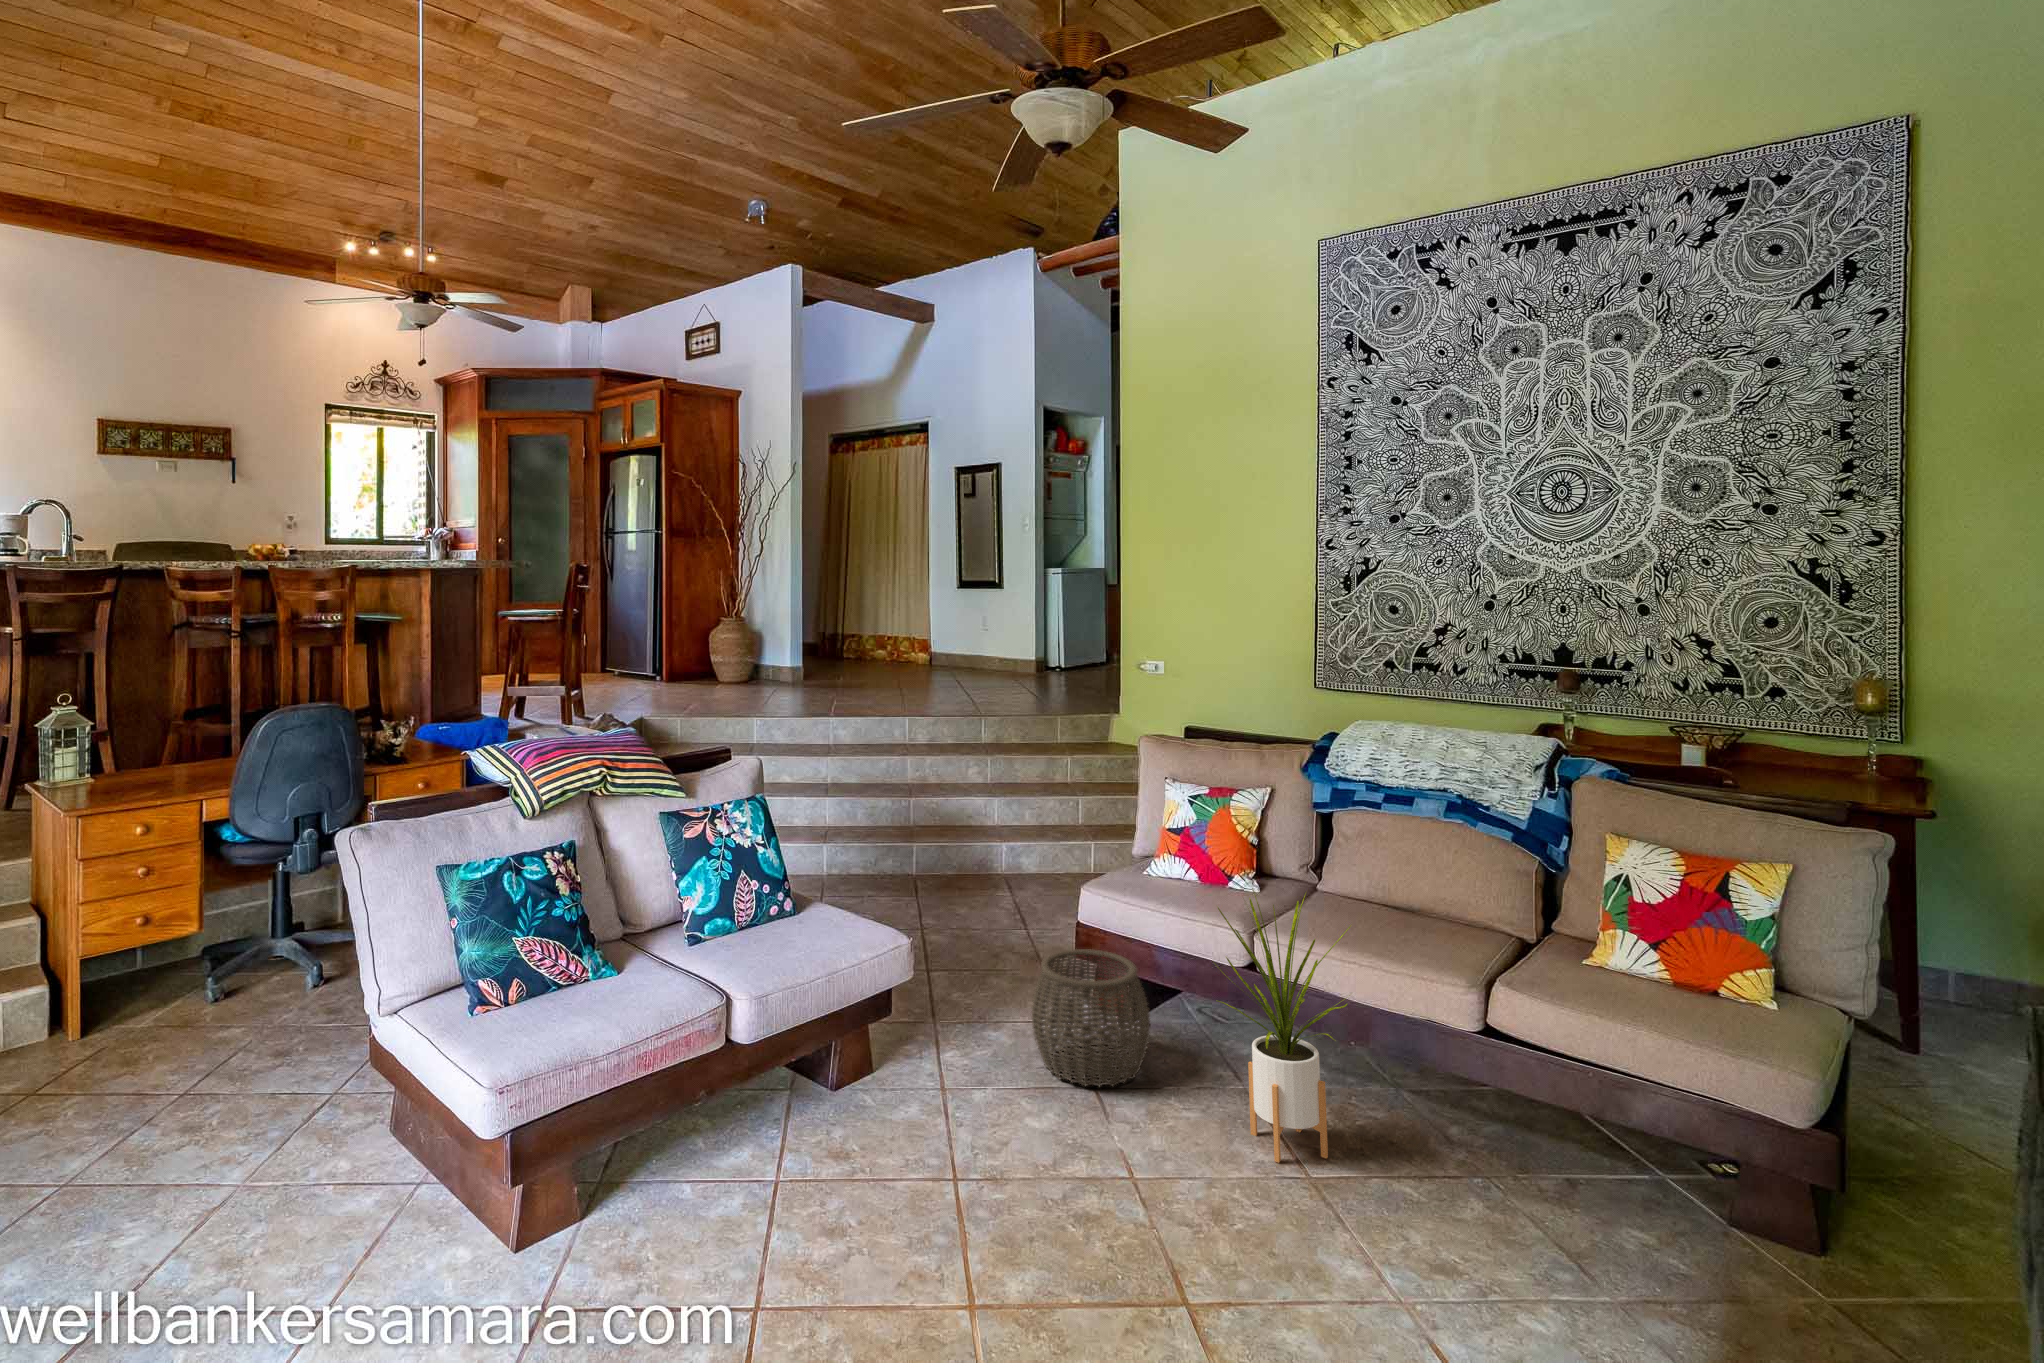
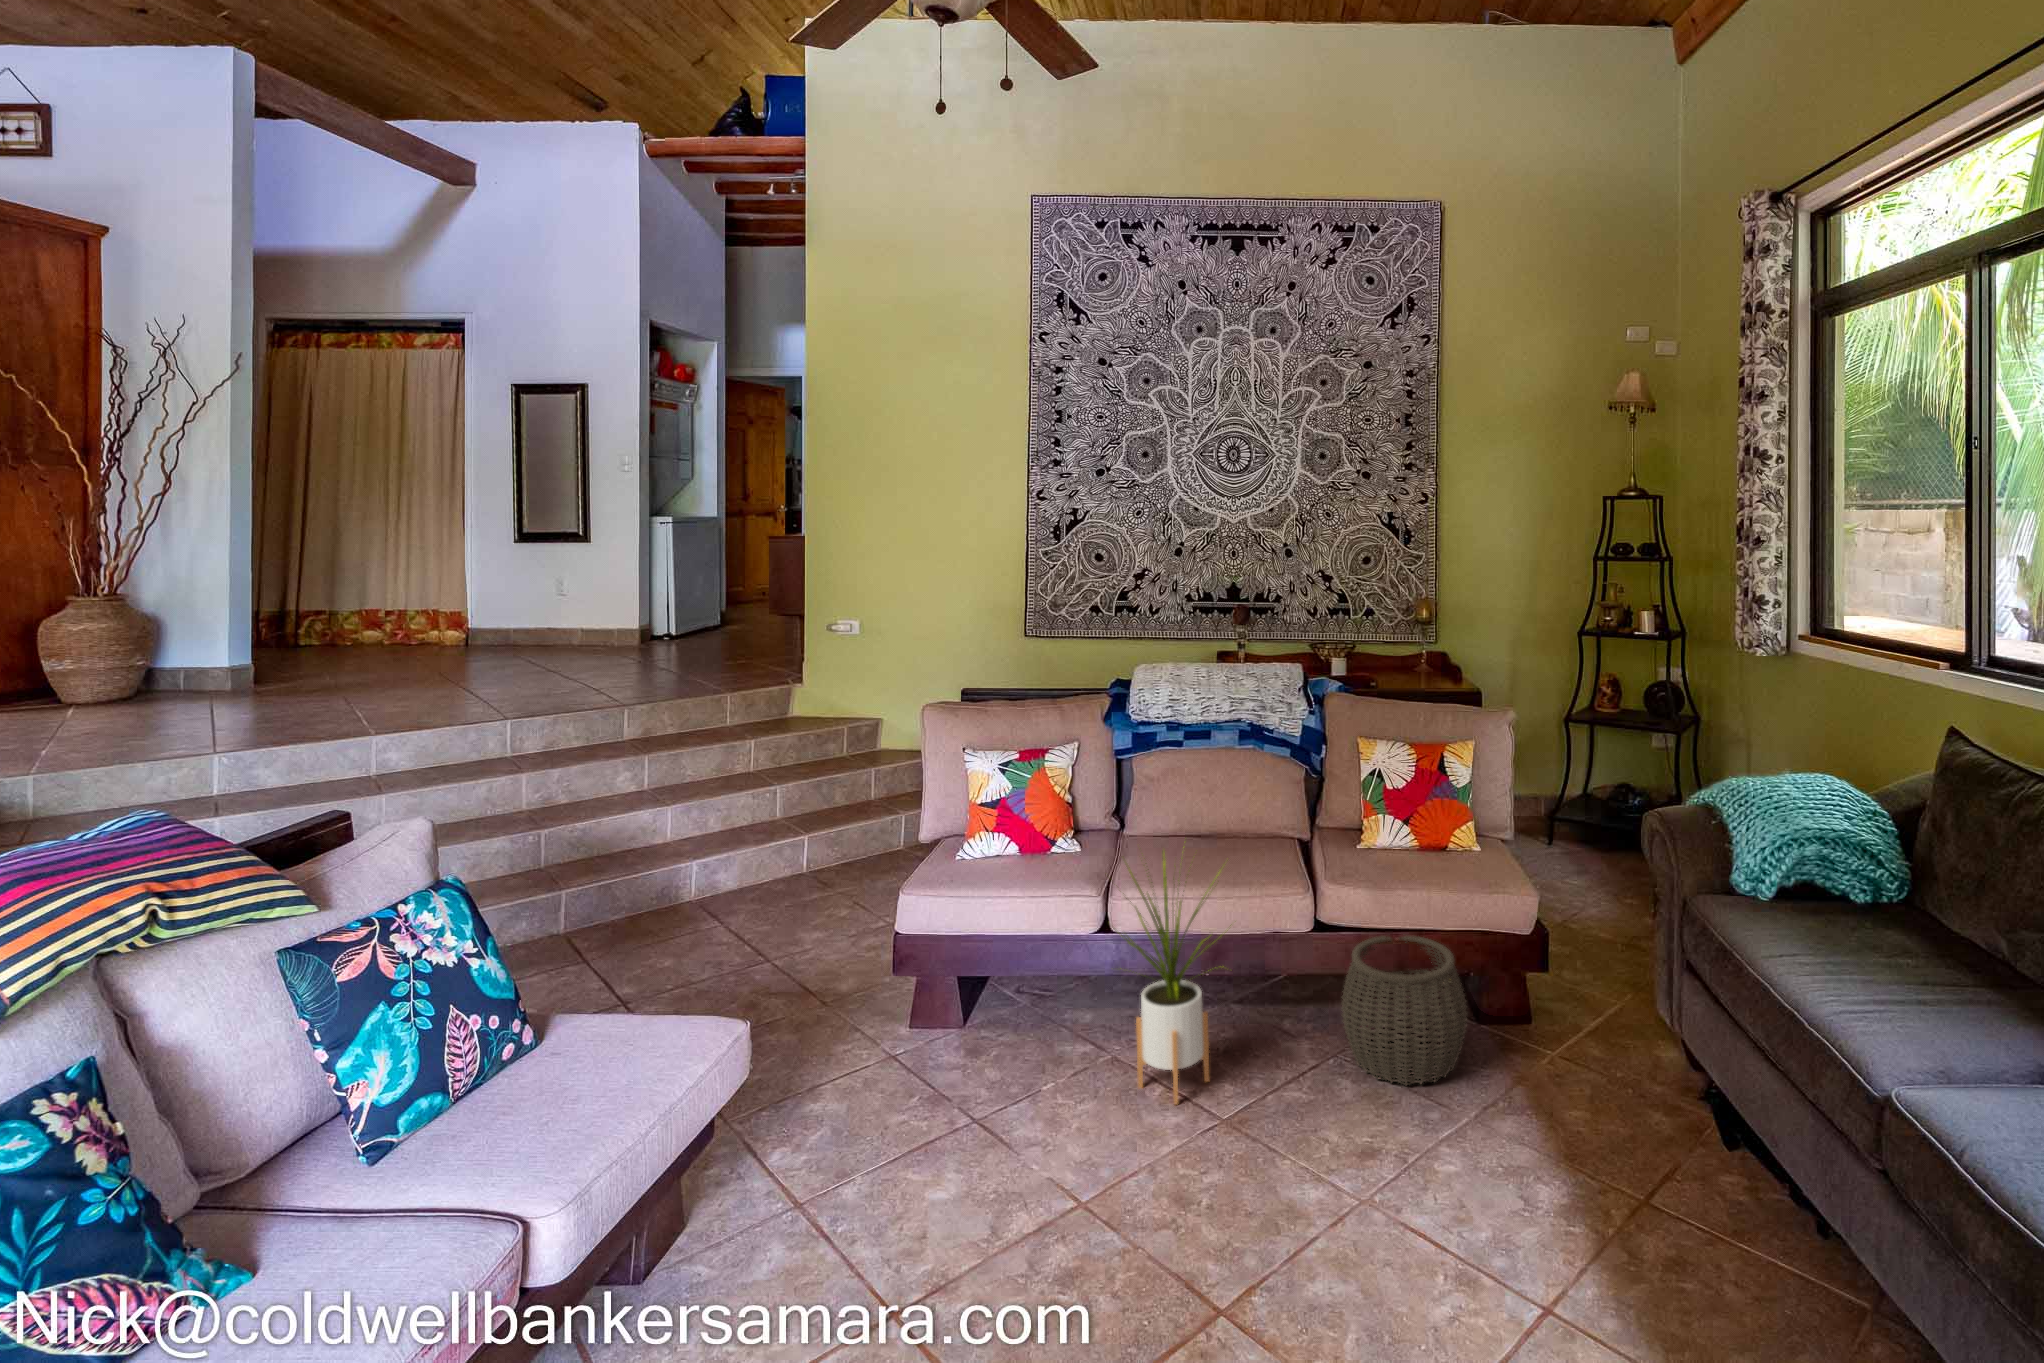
woven basket: present [1031,949,1150,1087] -> present [1341,936,1468,1085]

